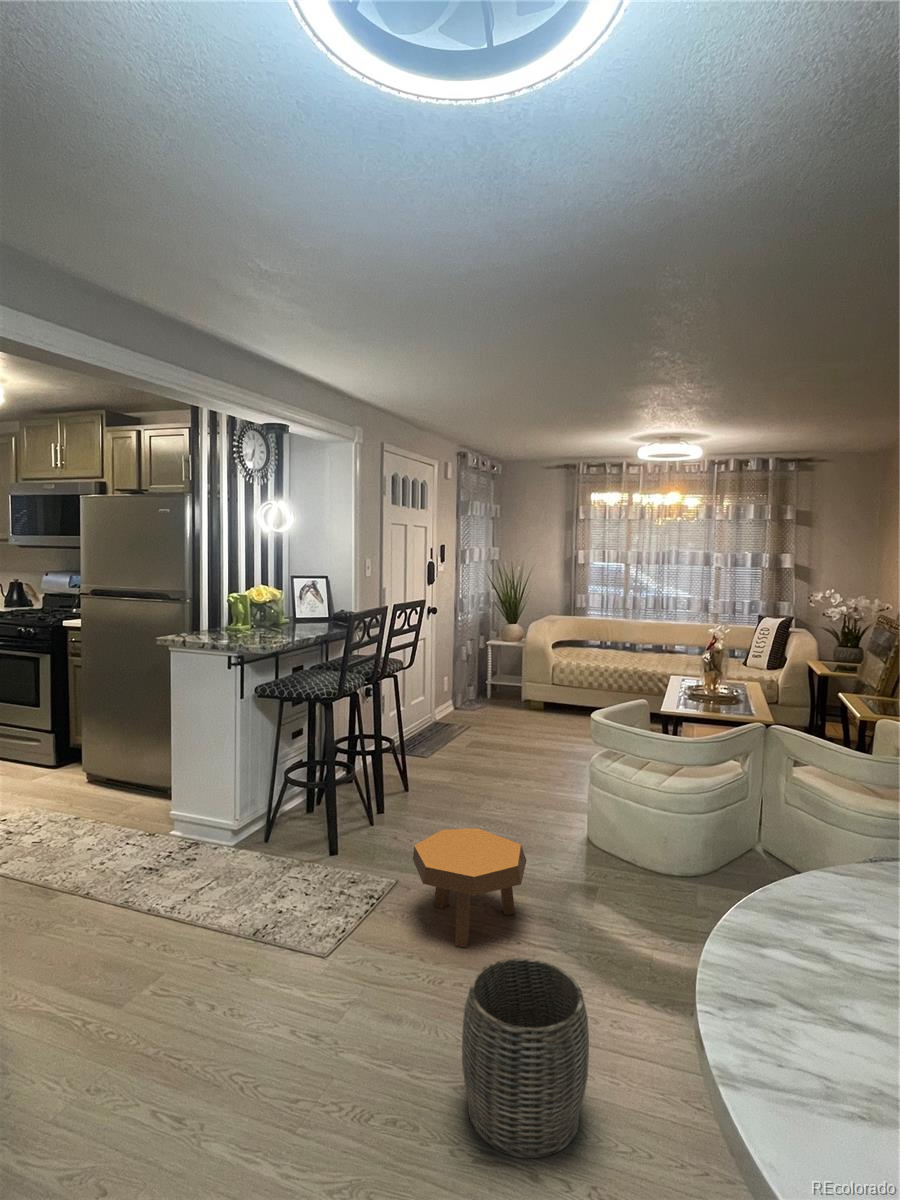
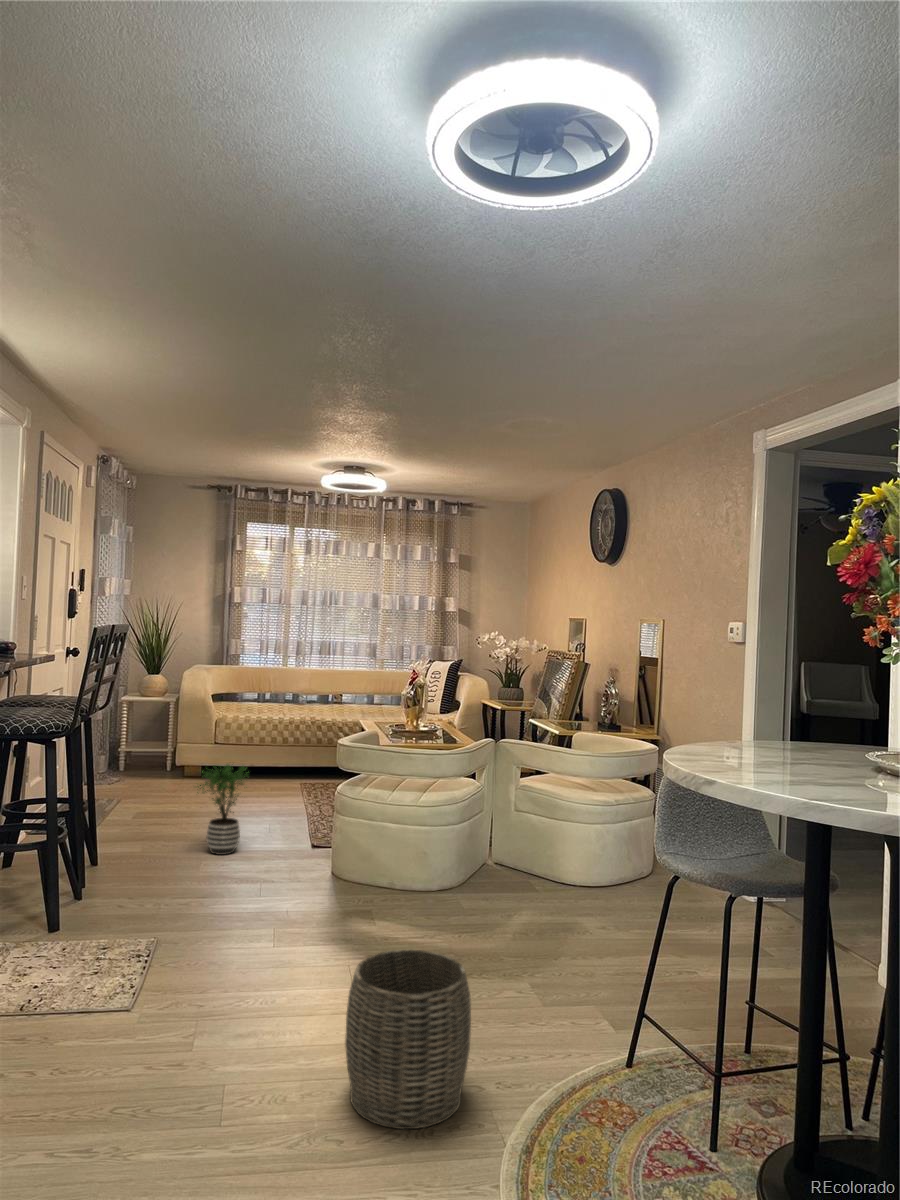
potted plant: none [488,713,541,792] -> present [197,763,248,855]
footstool: present [413,828,527,947] -> none [183,873,319,996]

